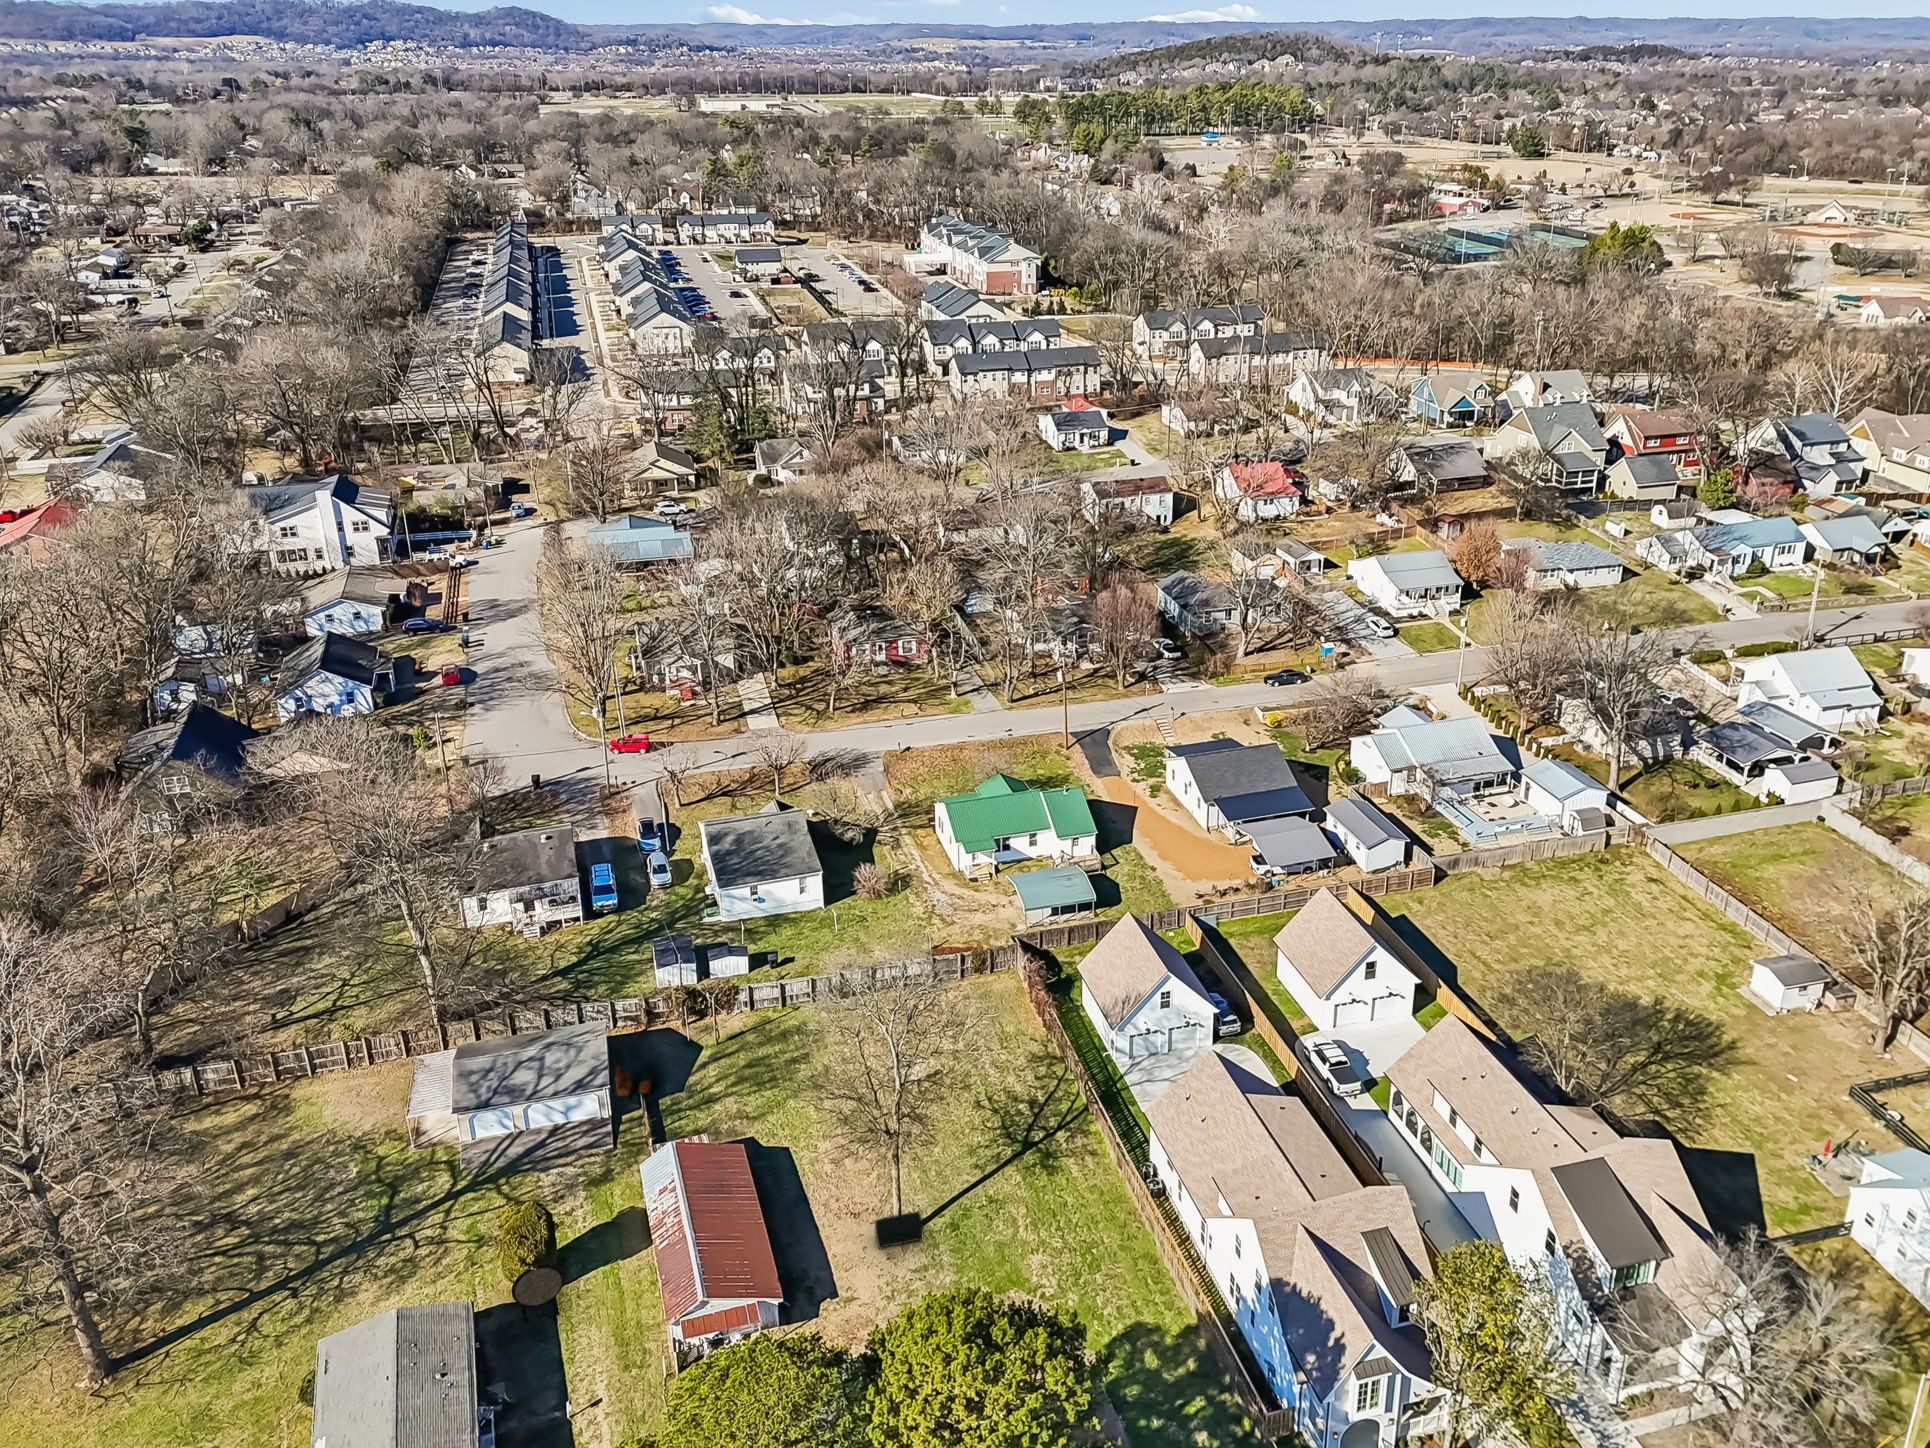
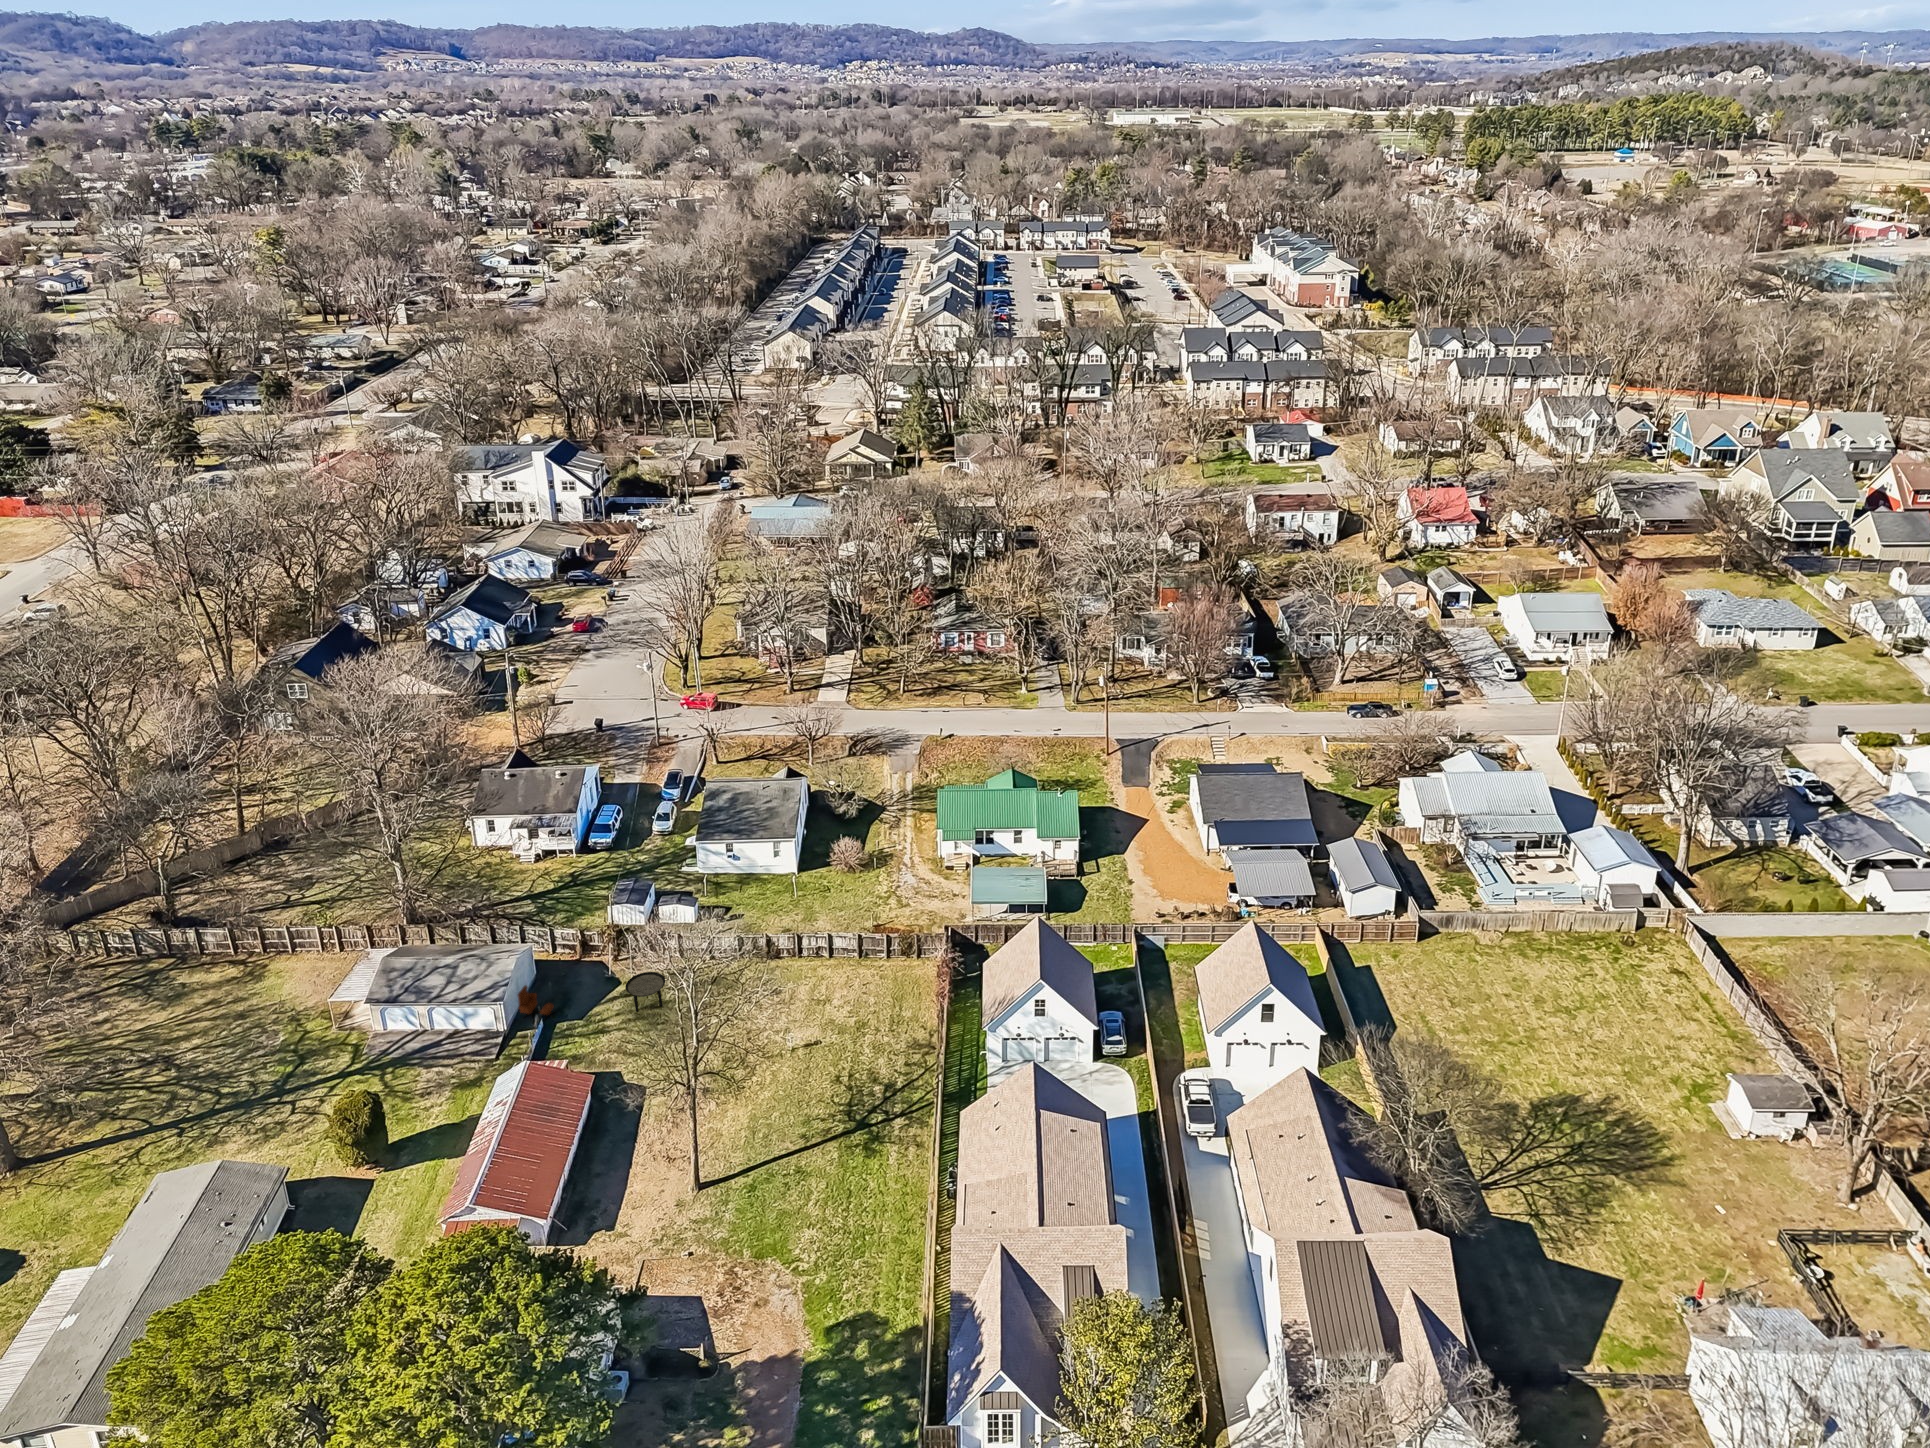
bench: present [875,1211,923,1249] -> none [666,1169,717,1200]
round table: present [512,1264,565,1322] -> present [625,972,665,1012]

